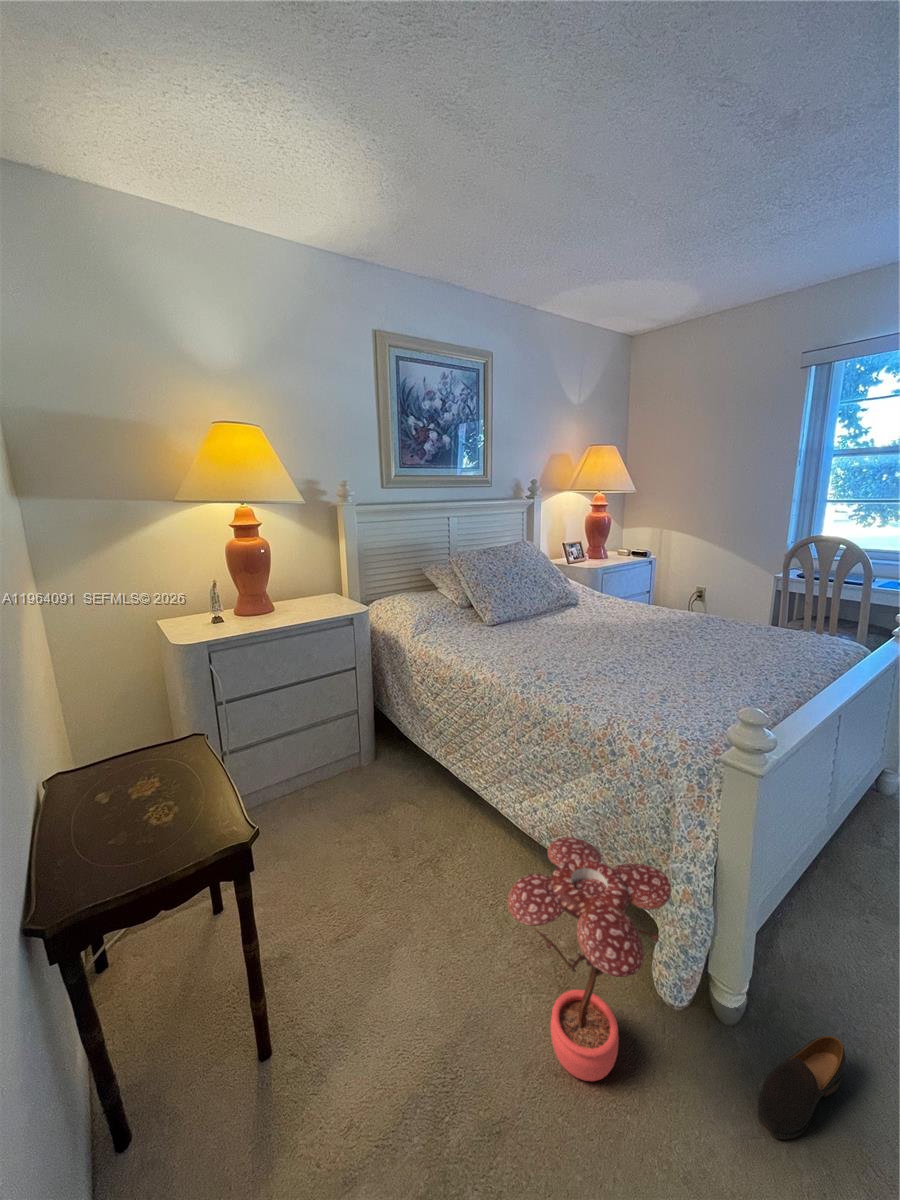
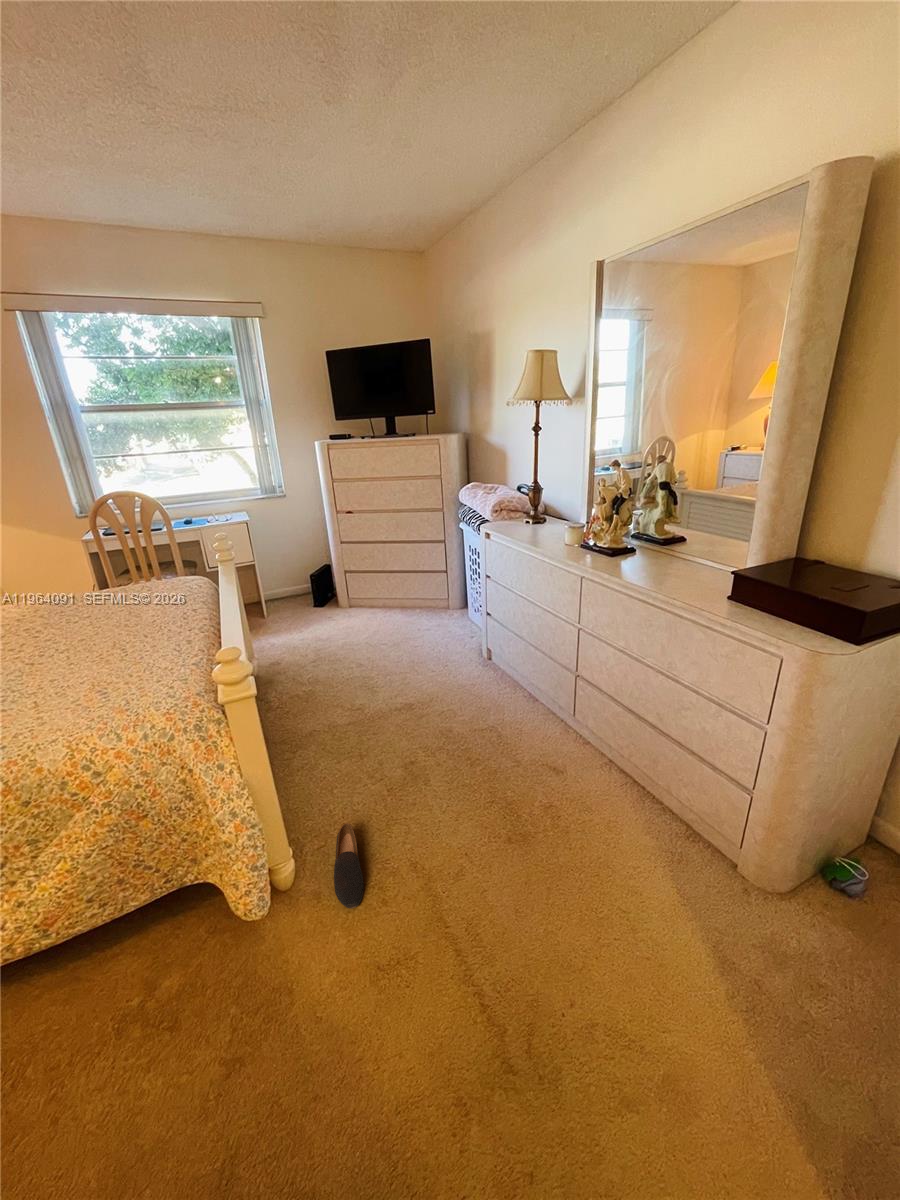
potted plant: present [508,837,672,1081] -> none [103,824,274,1063]

